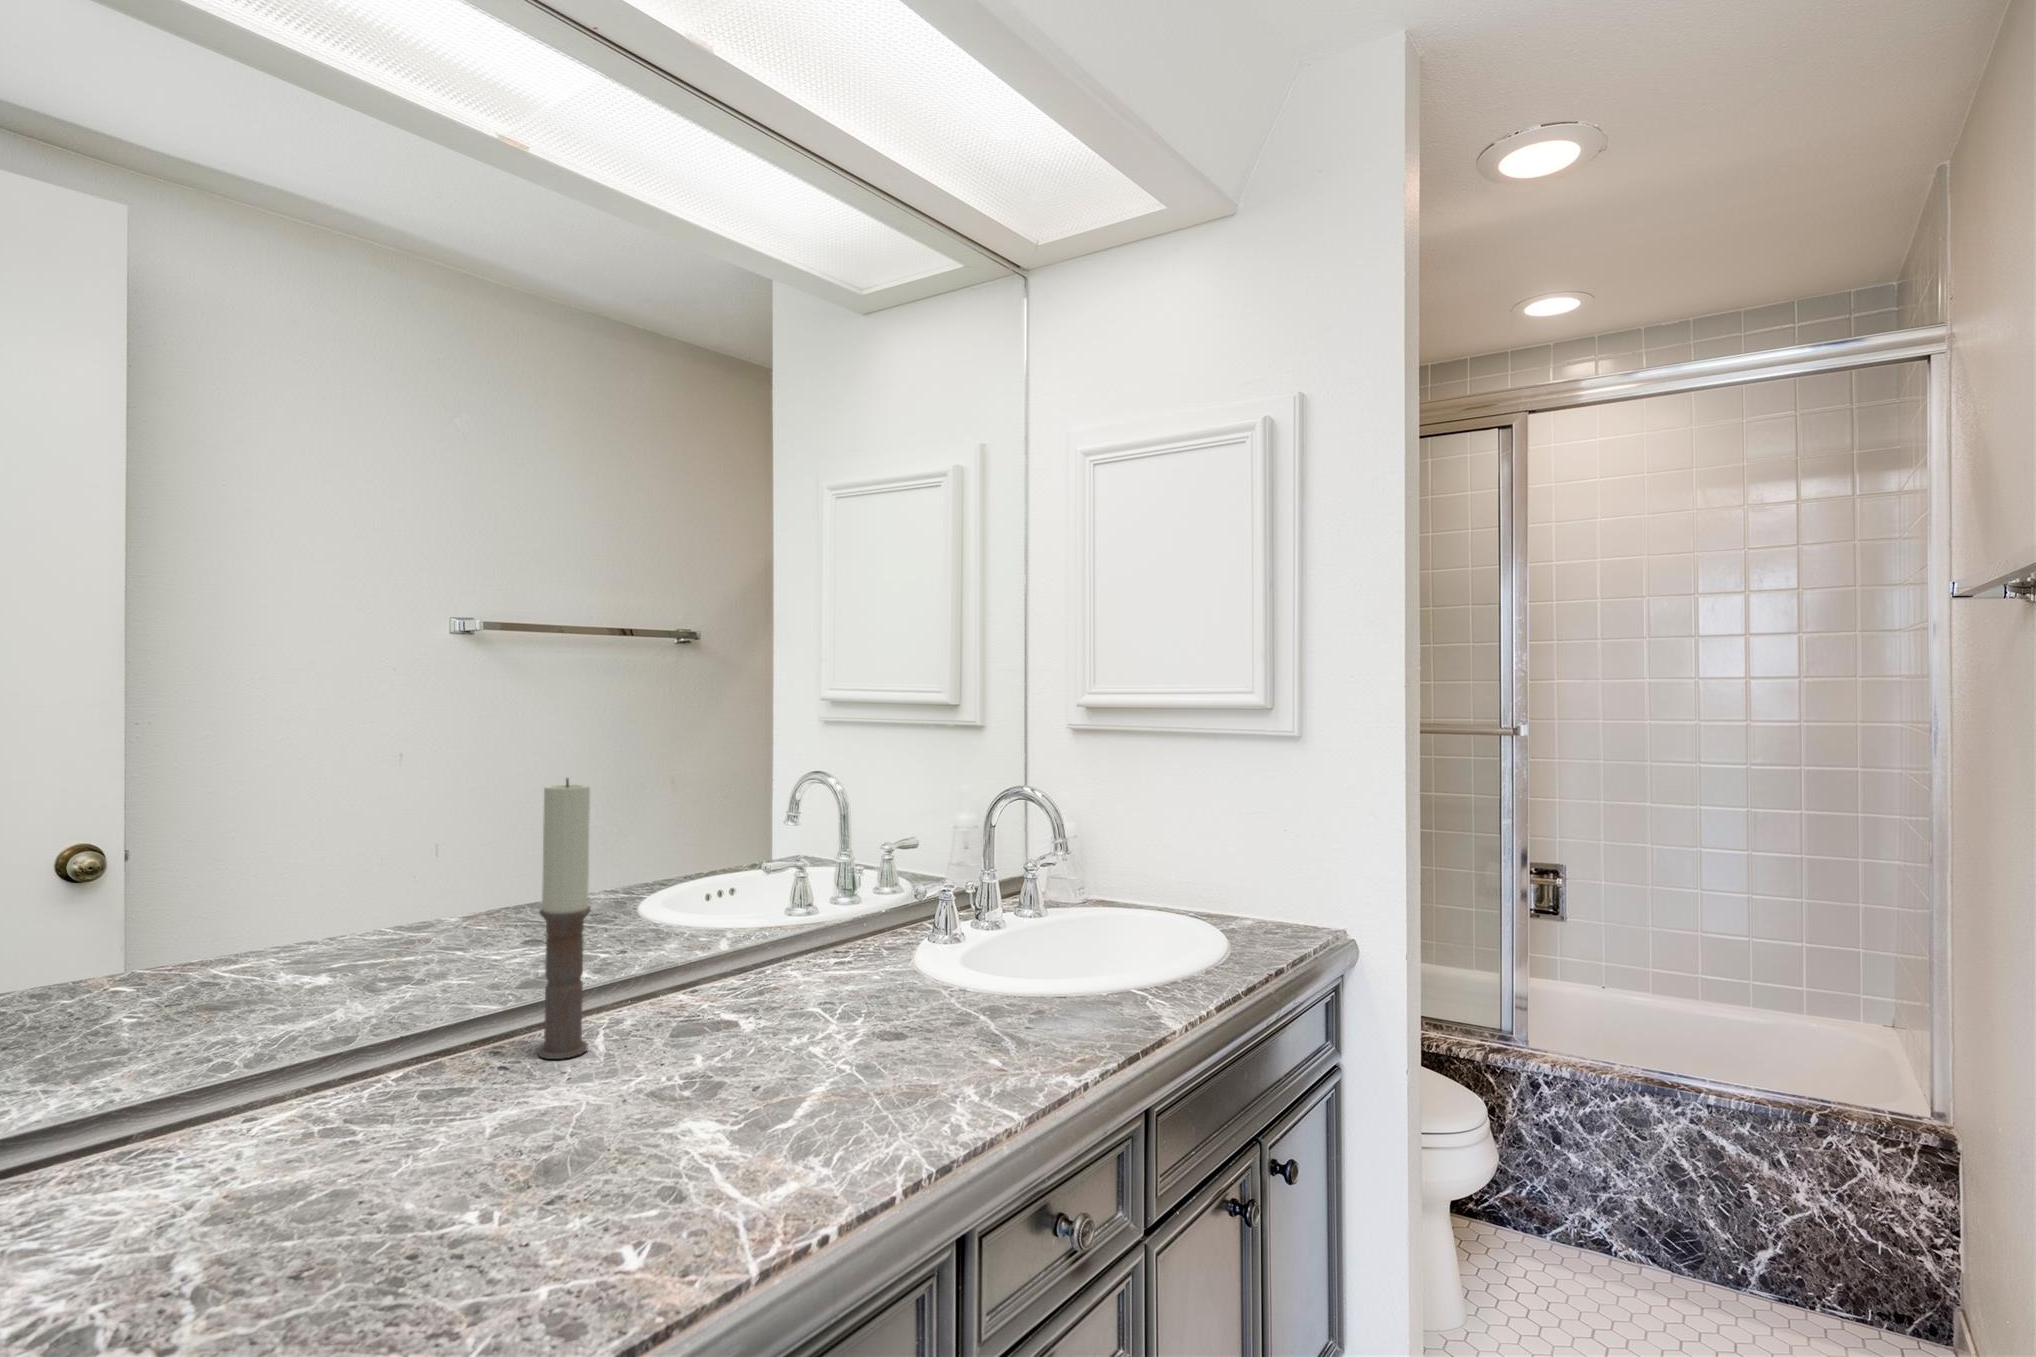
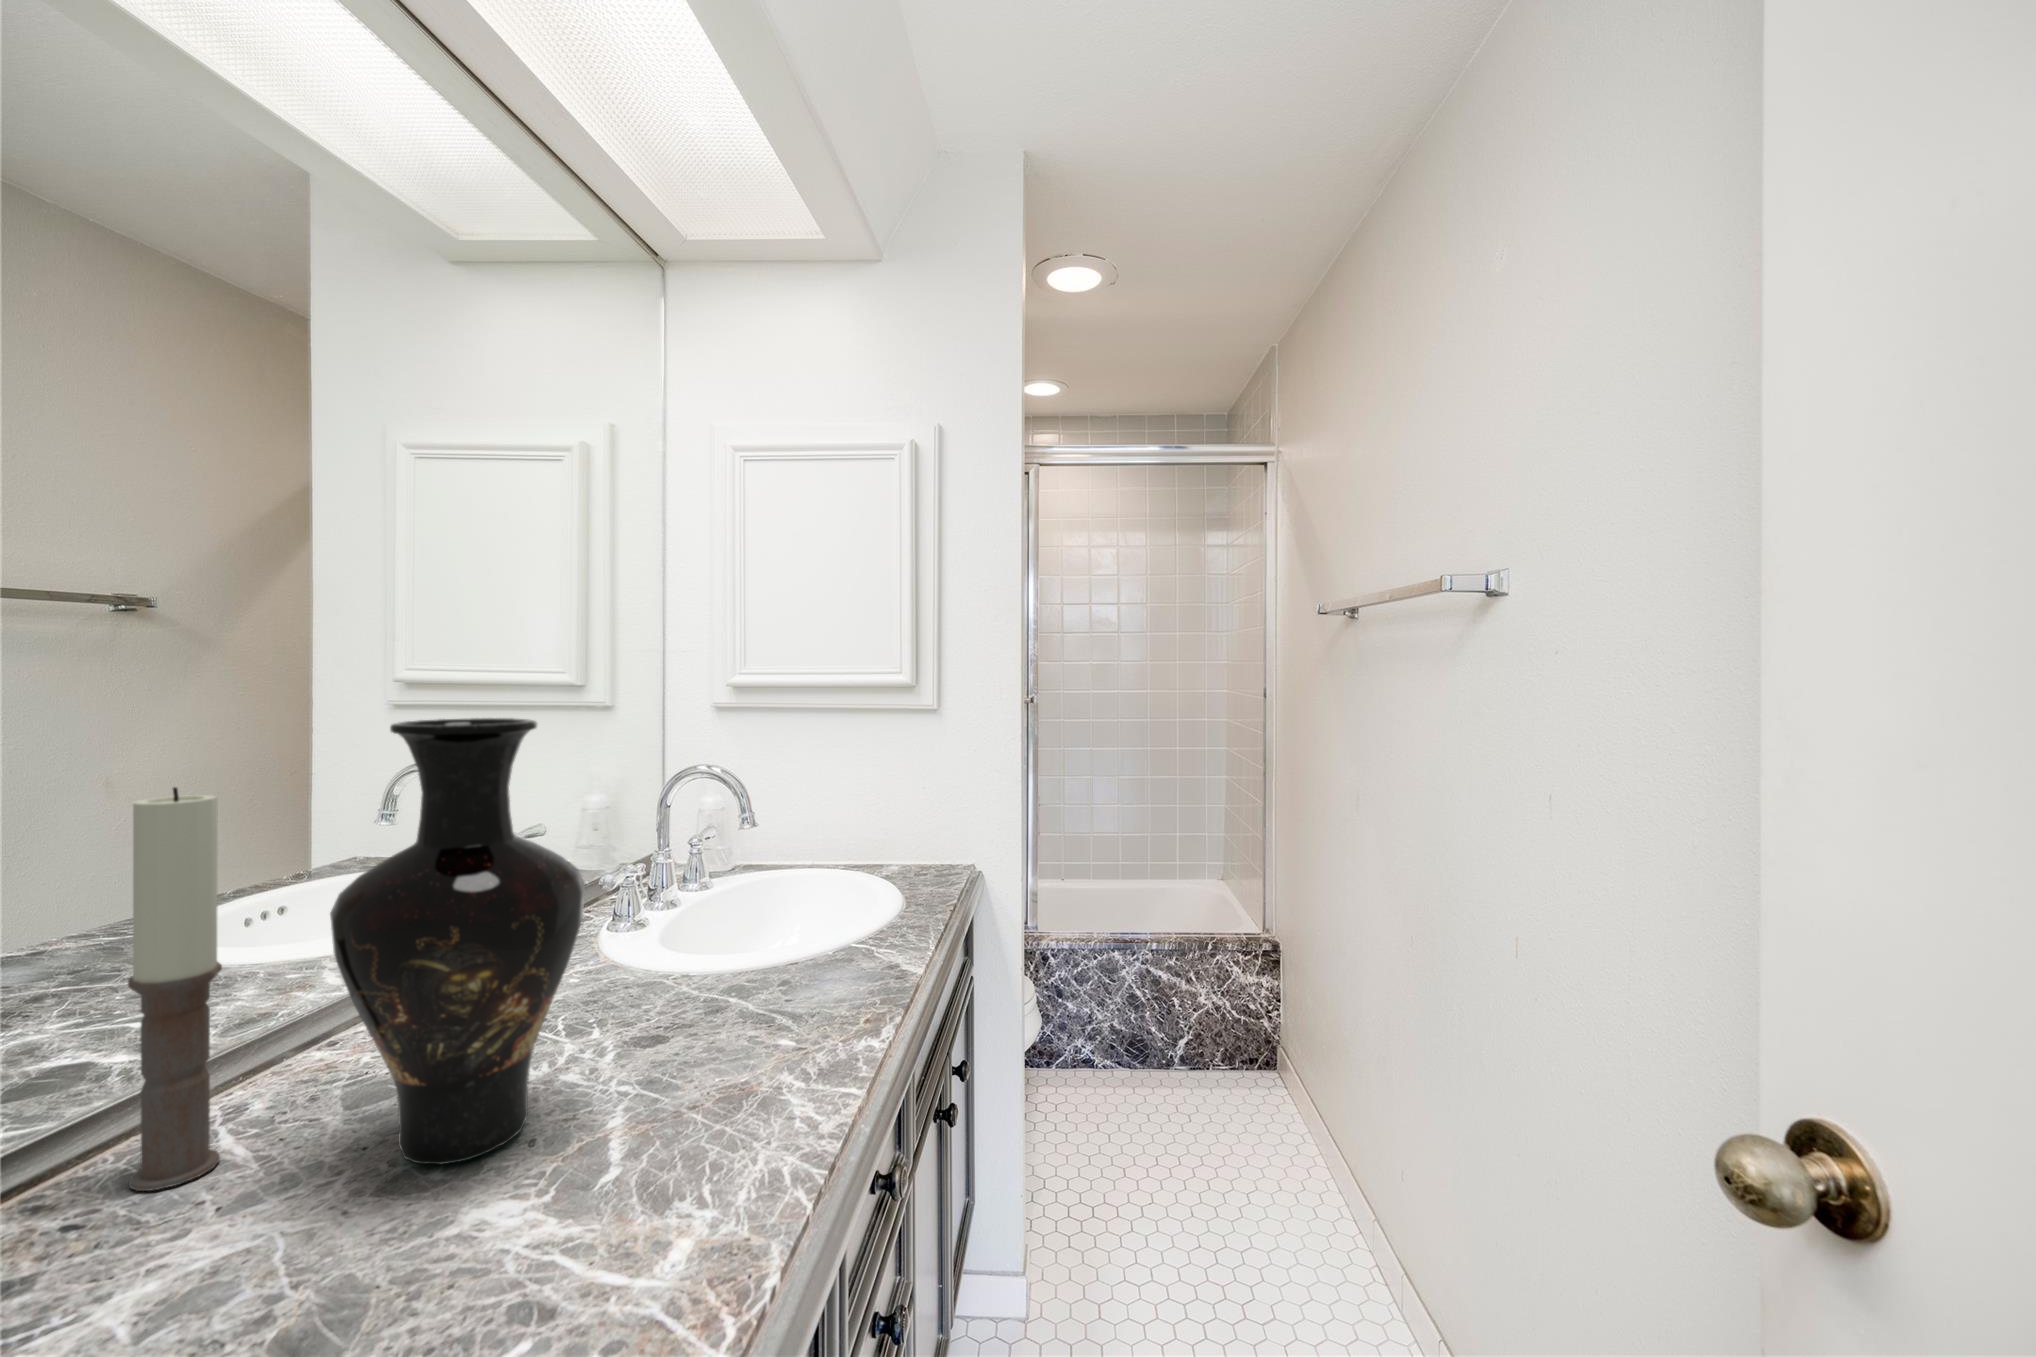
vase: none [630,736,808,1089] -> present [330,718,585,1164]

